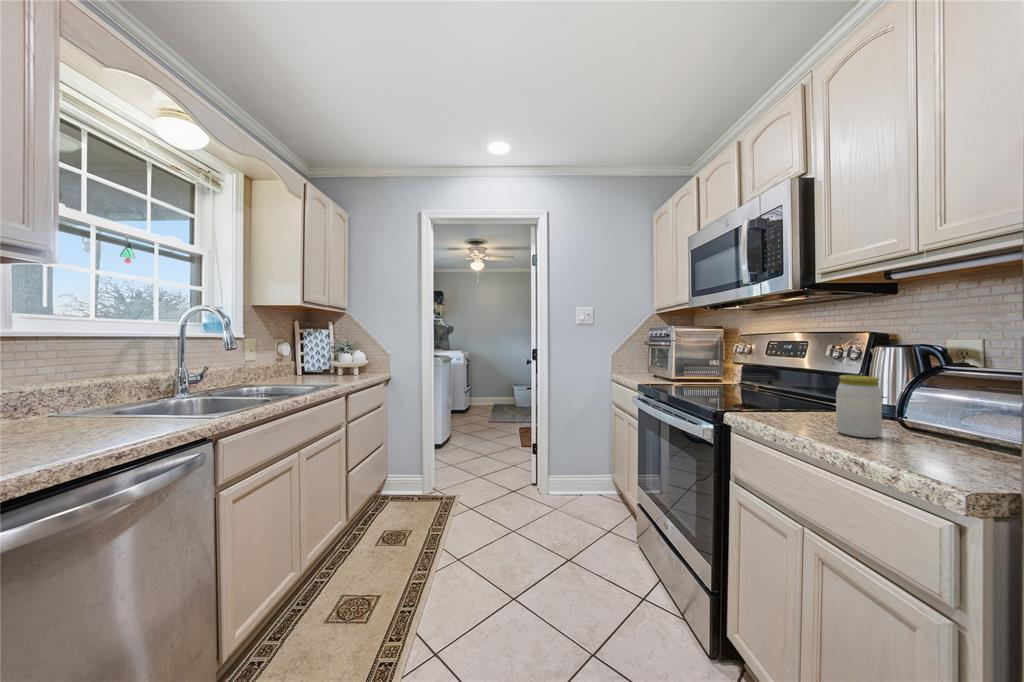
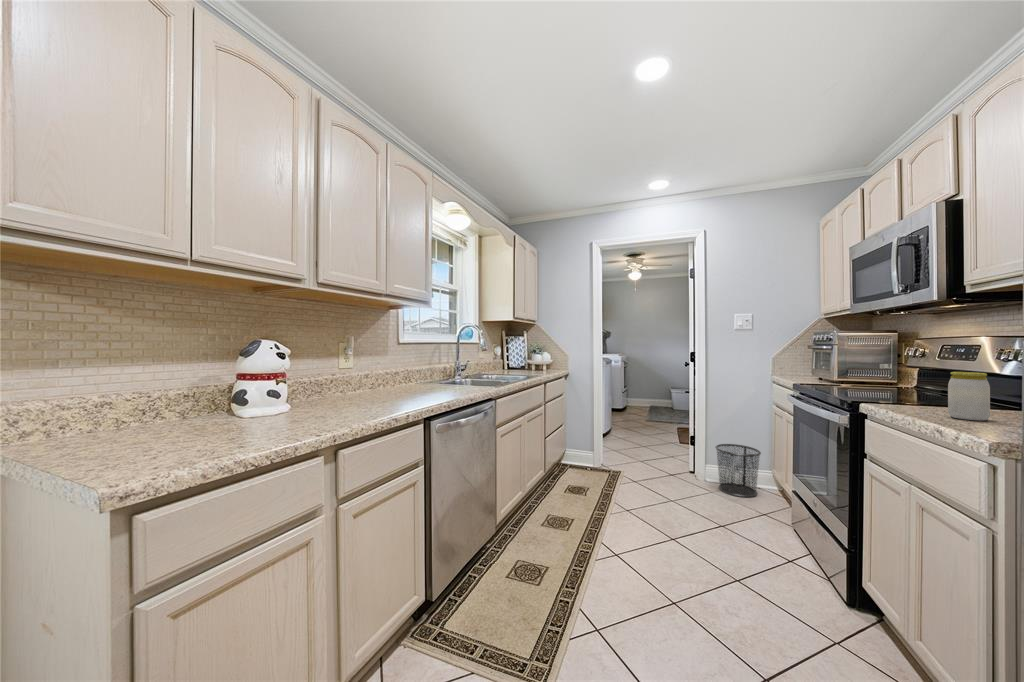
waste bin: none [559,450,603,510] -> present [716,444,761,497]

